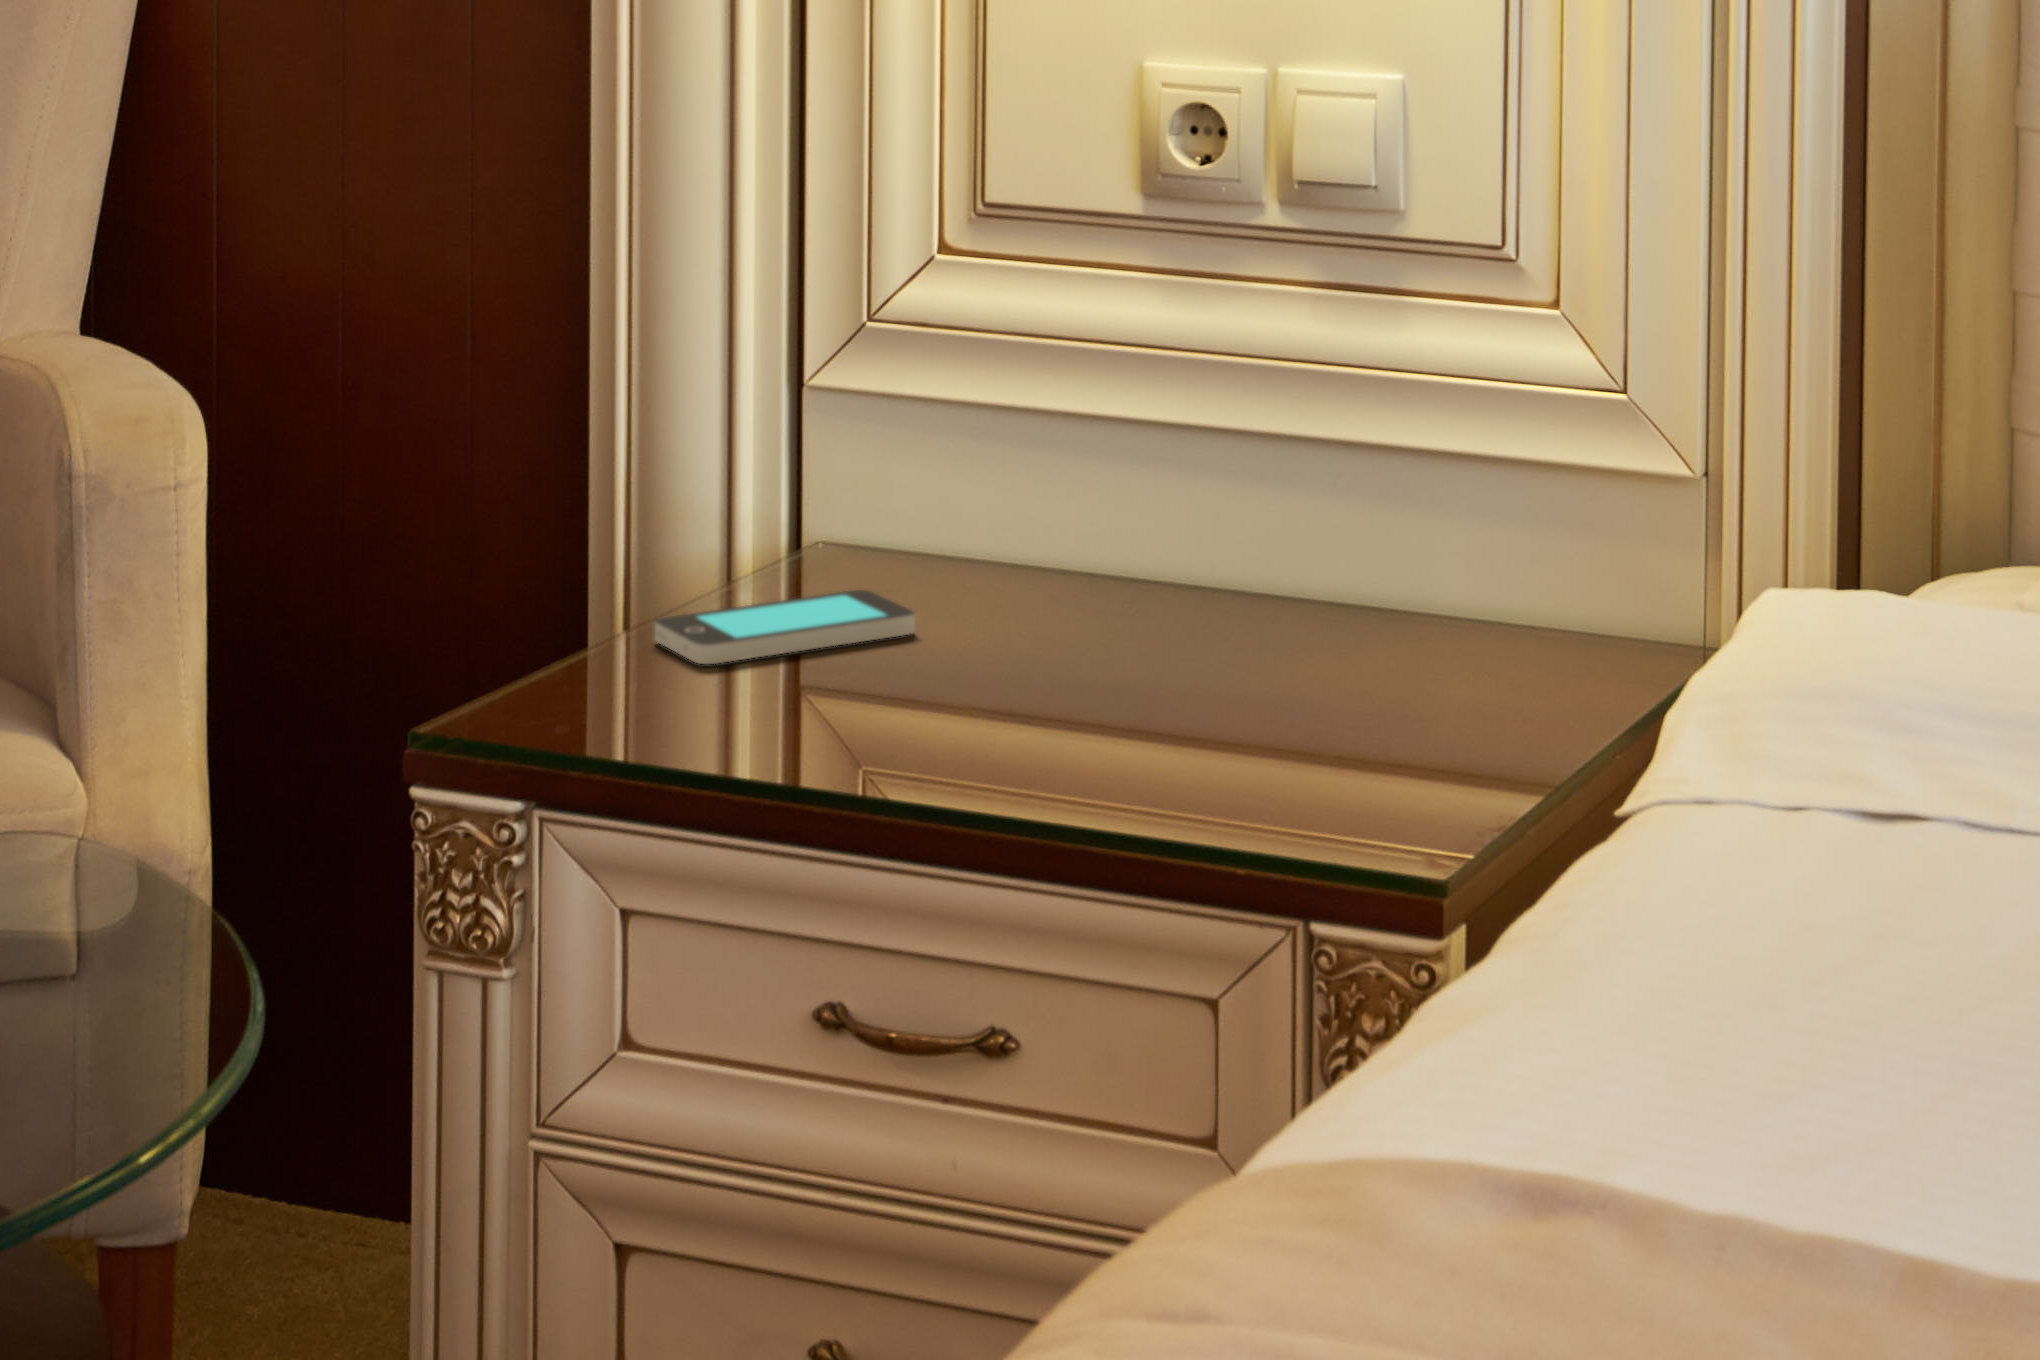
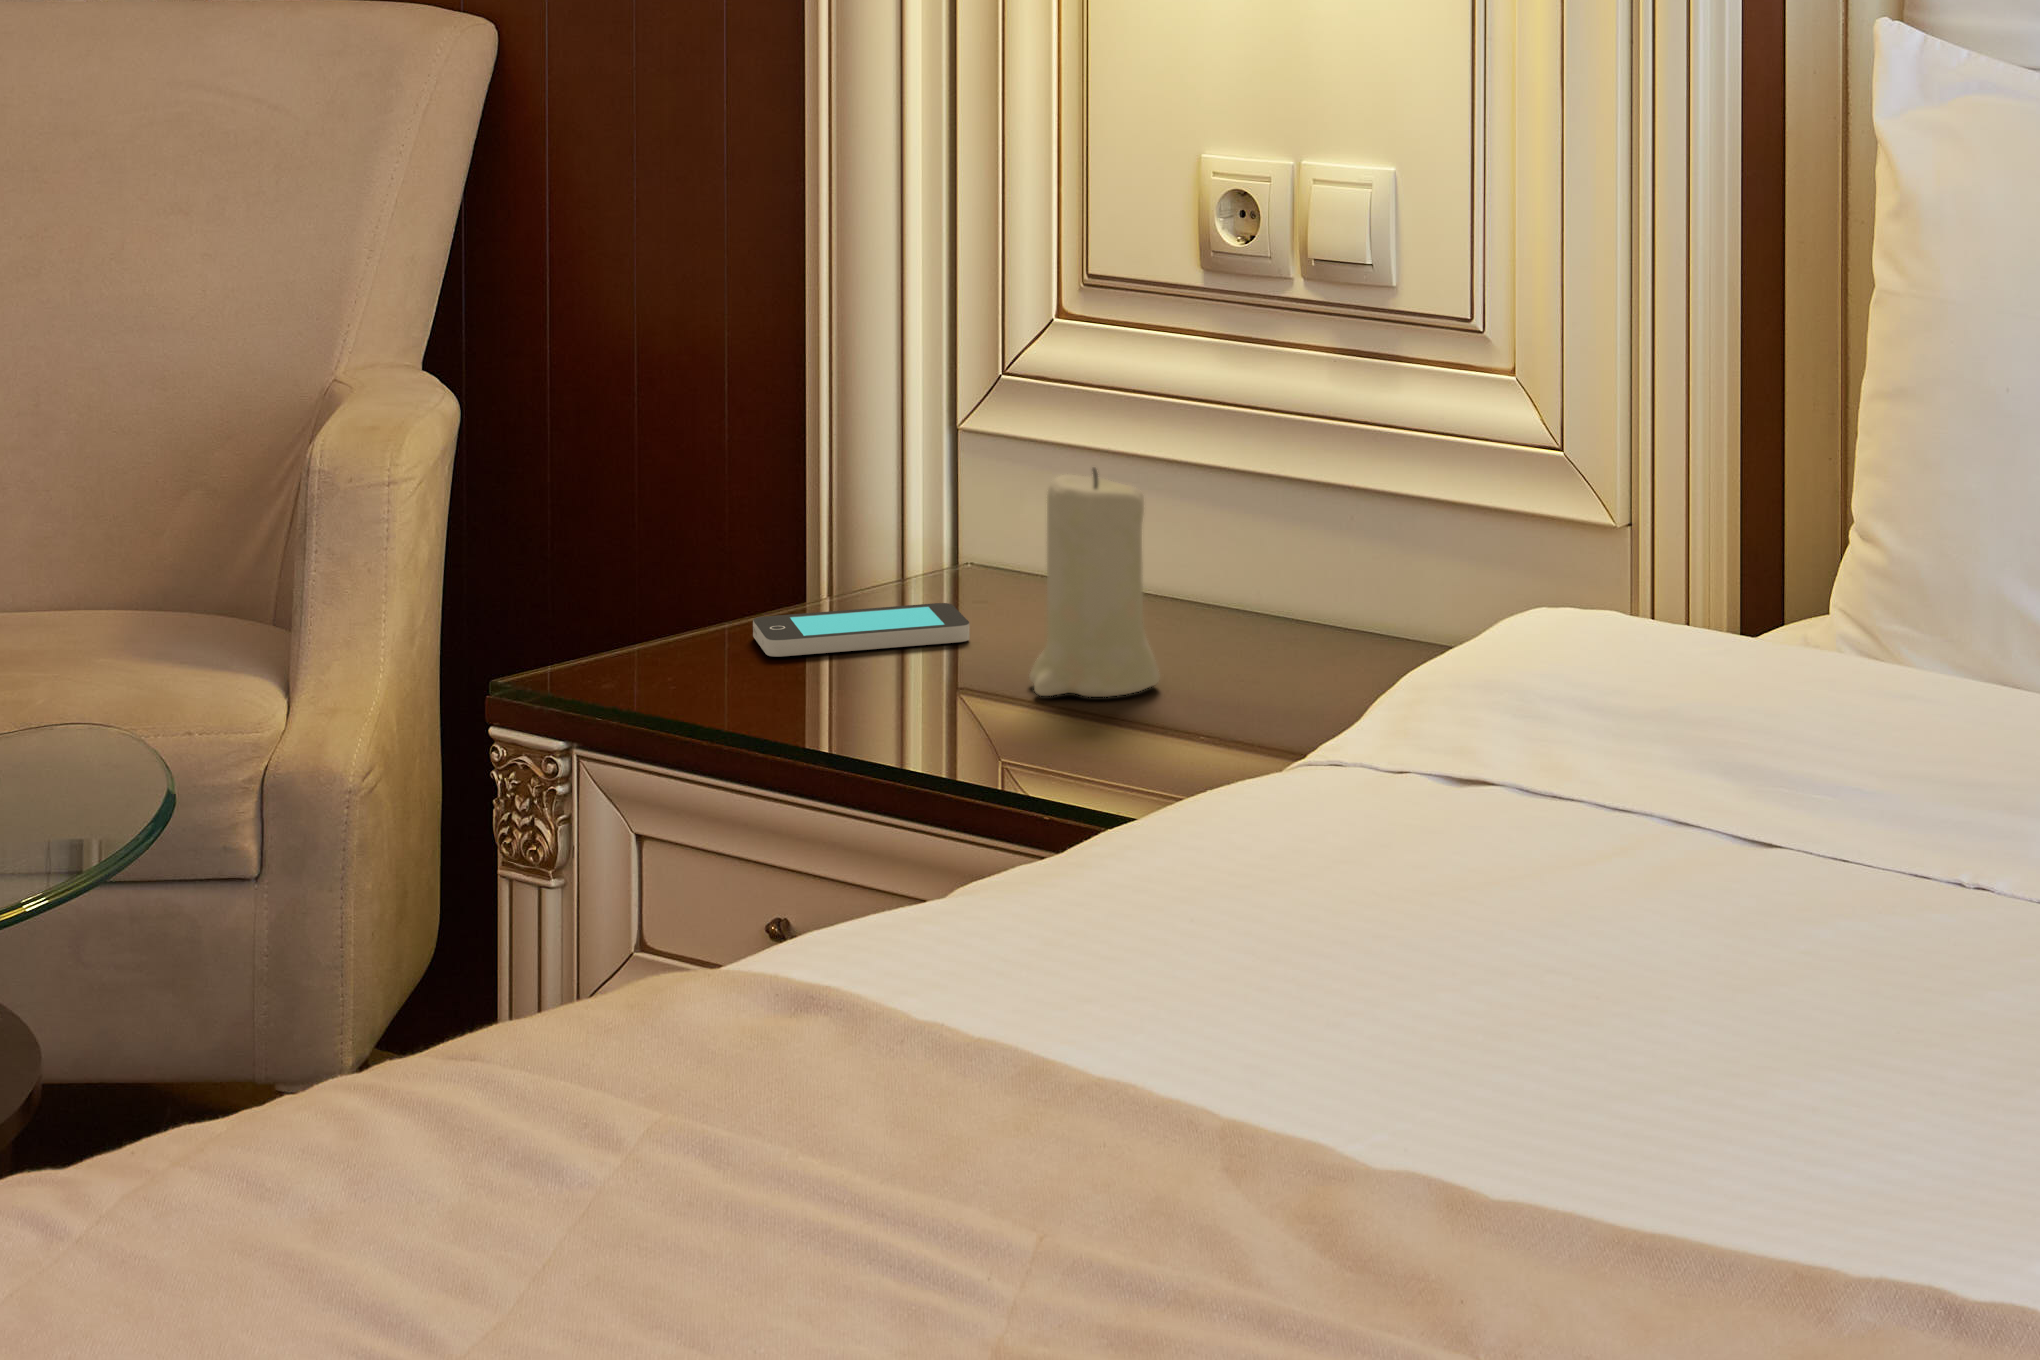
candle: none [1041,424,1198,693] -> present [1029,468,1159,697]

